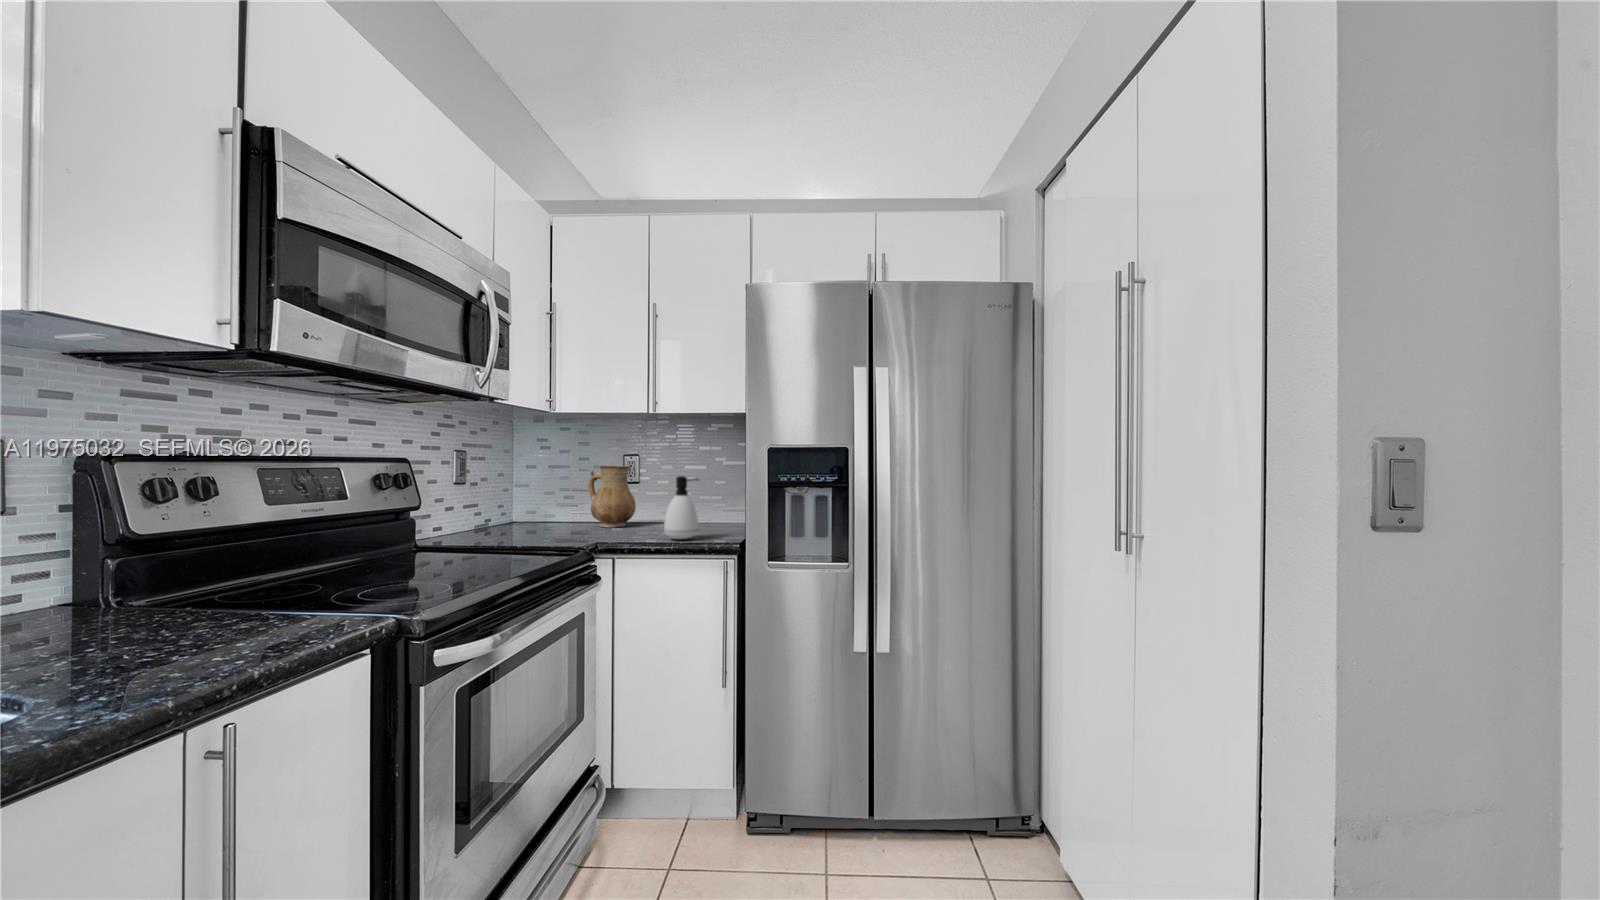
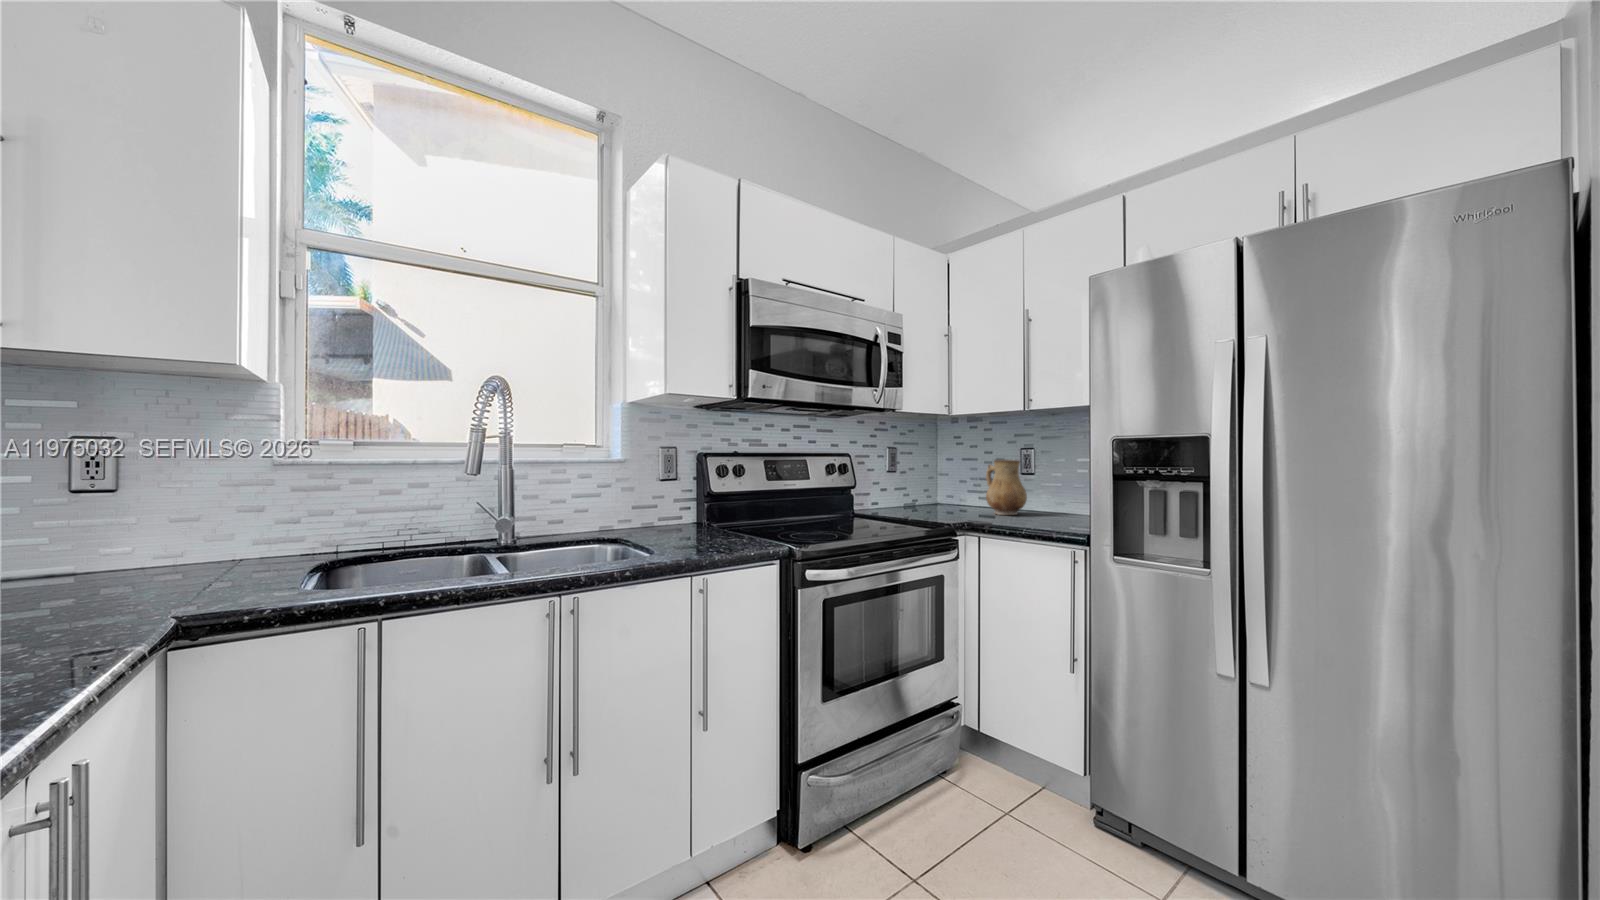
soap dispenser: present [664,476,698,539] -> none [1027,470,1063,529]

